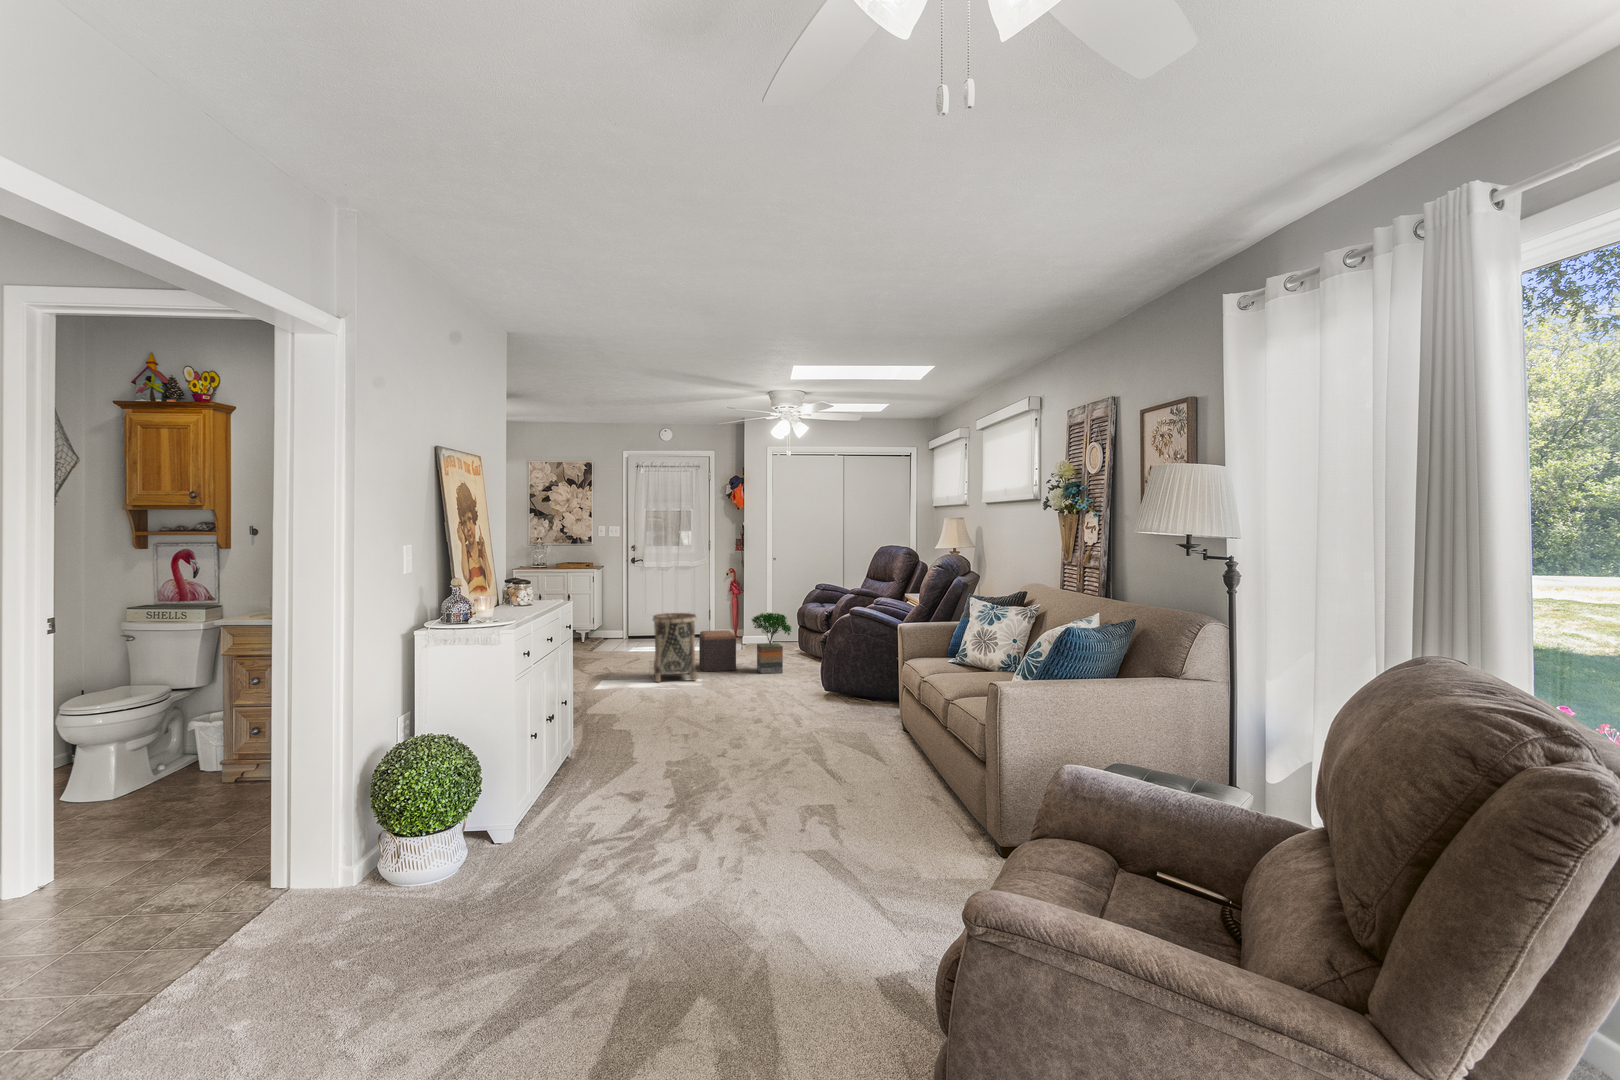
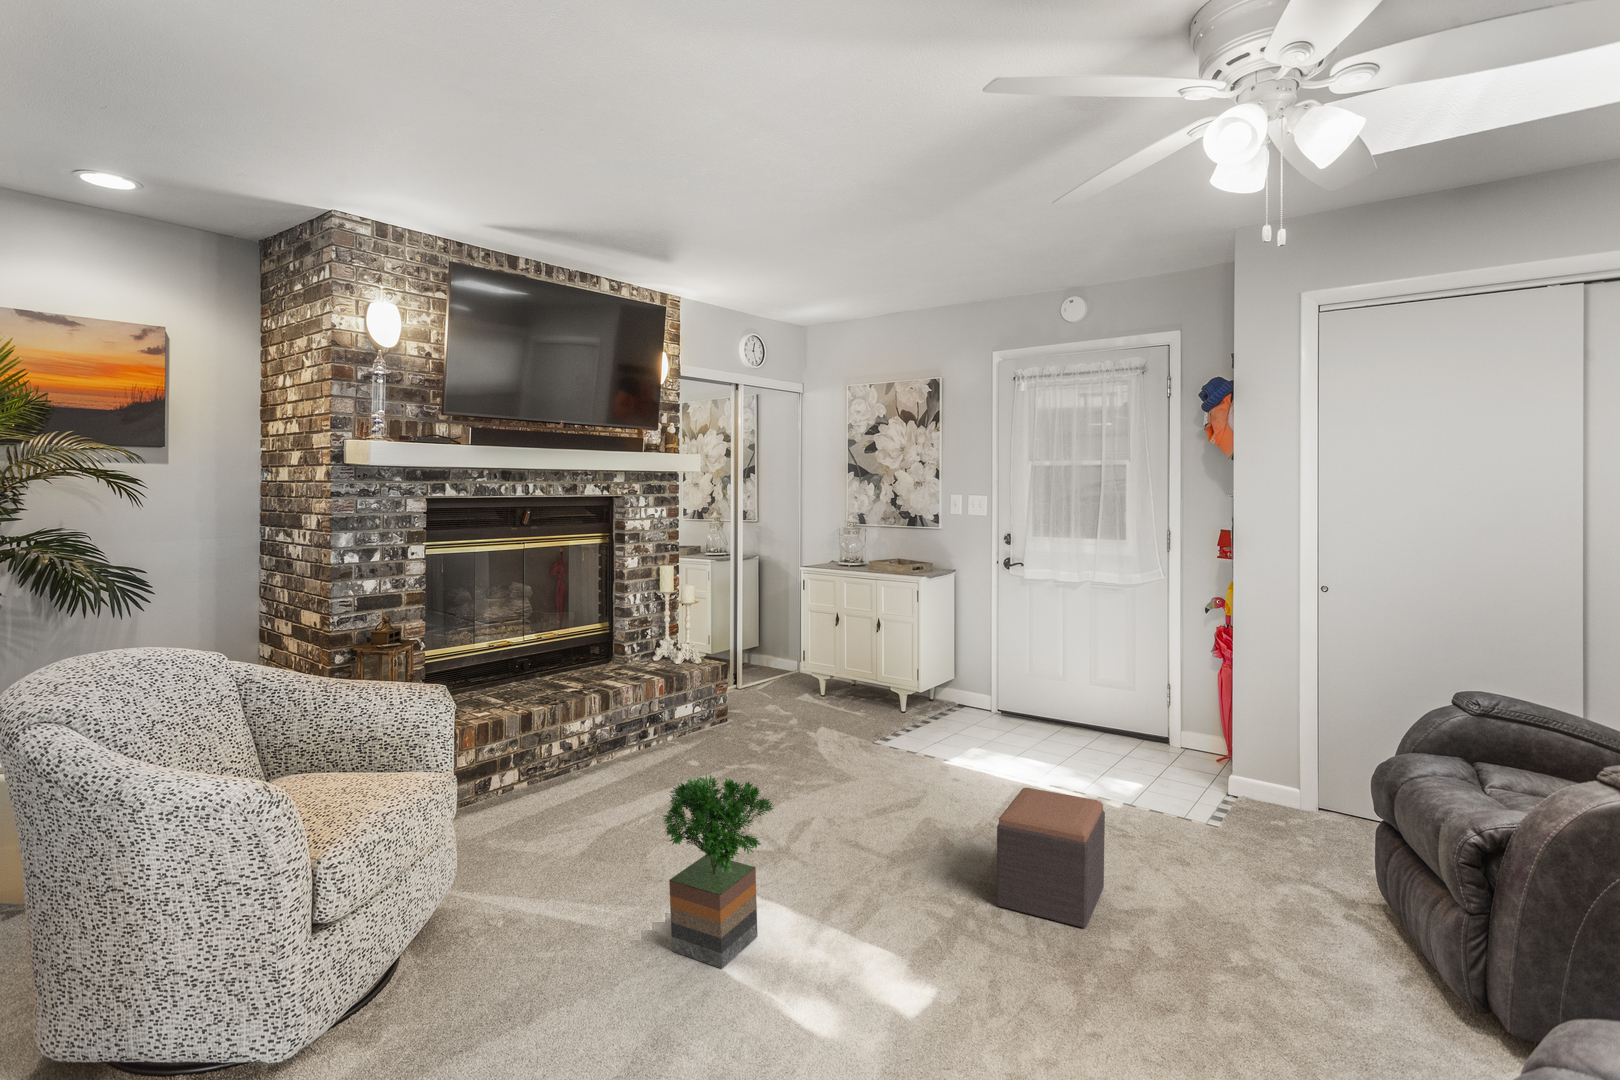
basket: present [653,613,697,682] -> none [834,743,965,954]
potted tree: present [752,613,791,674] -> present [663,775,773,969]

